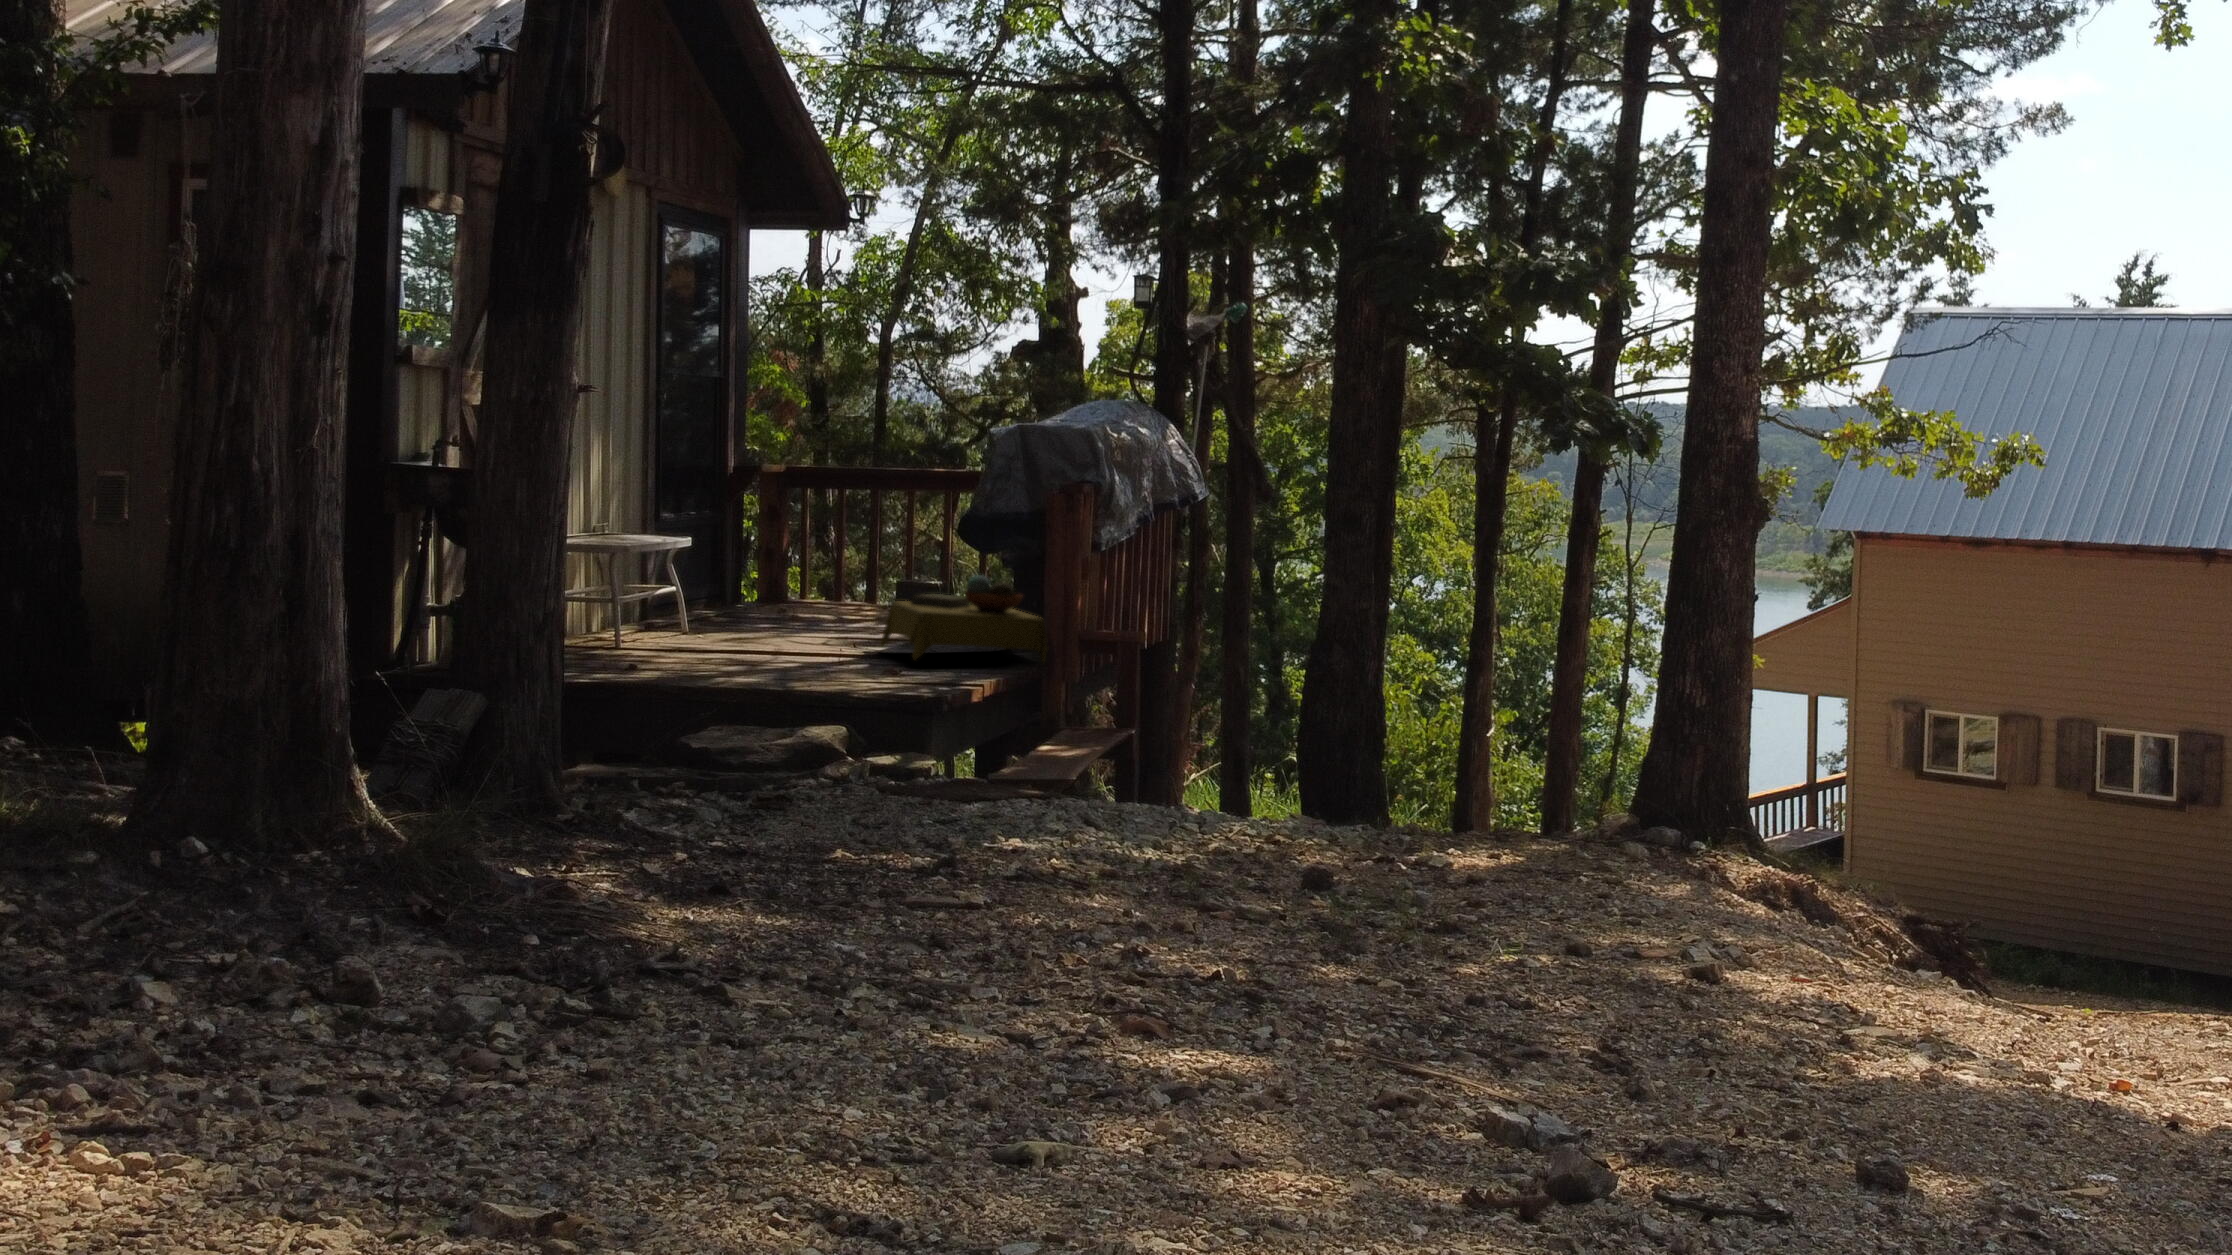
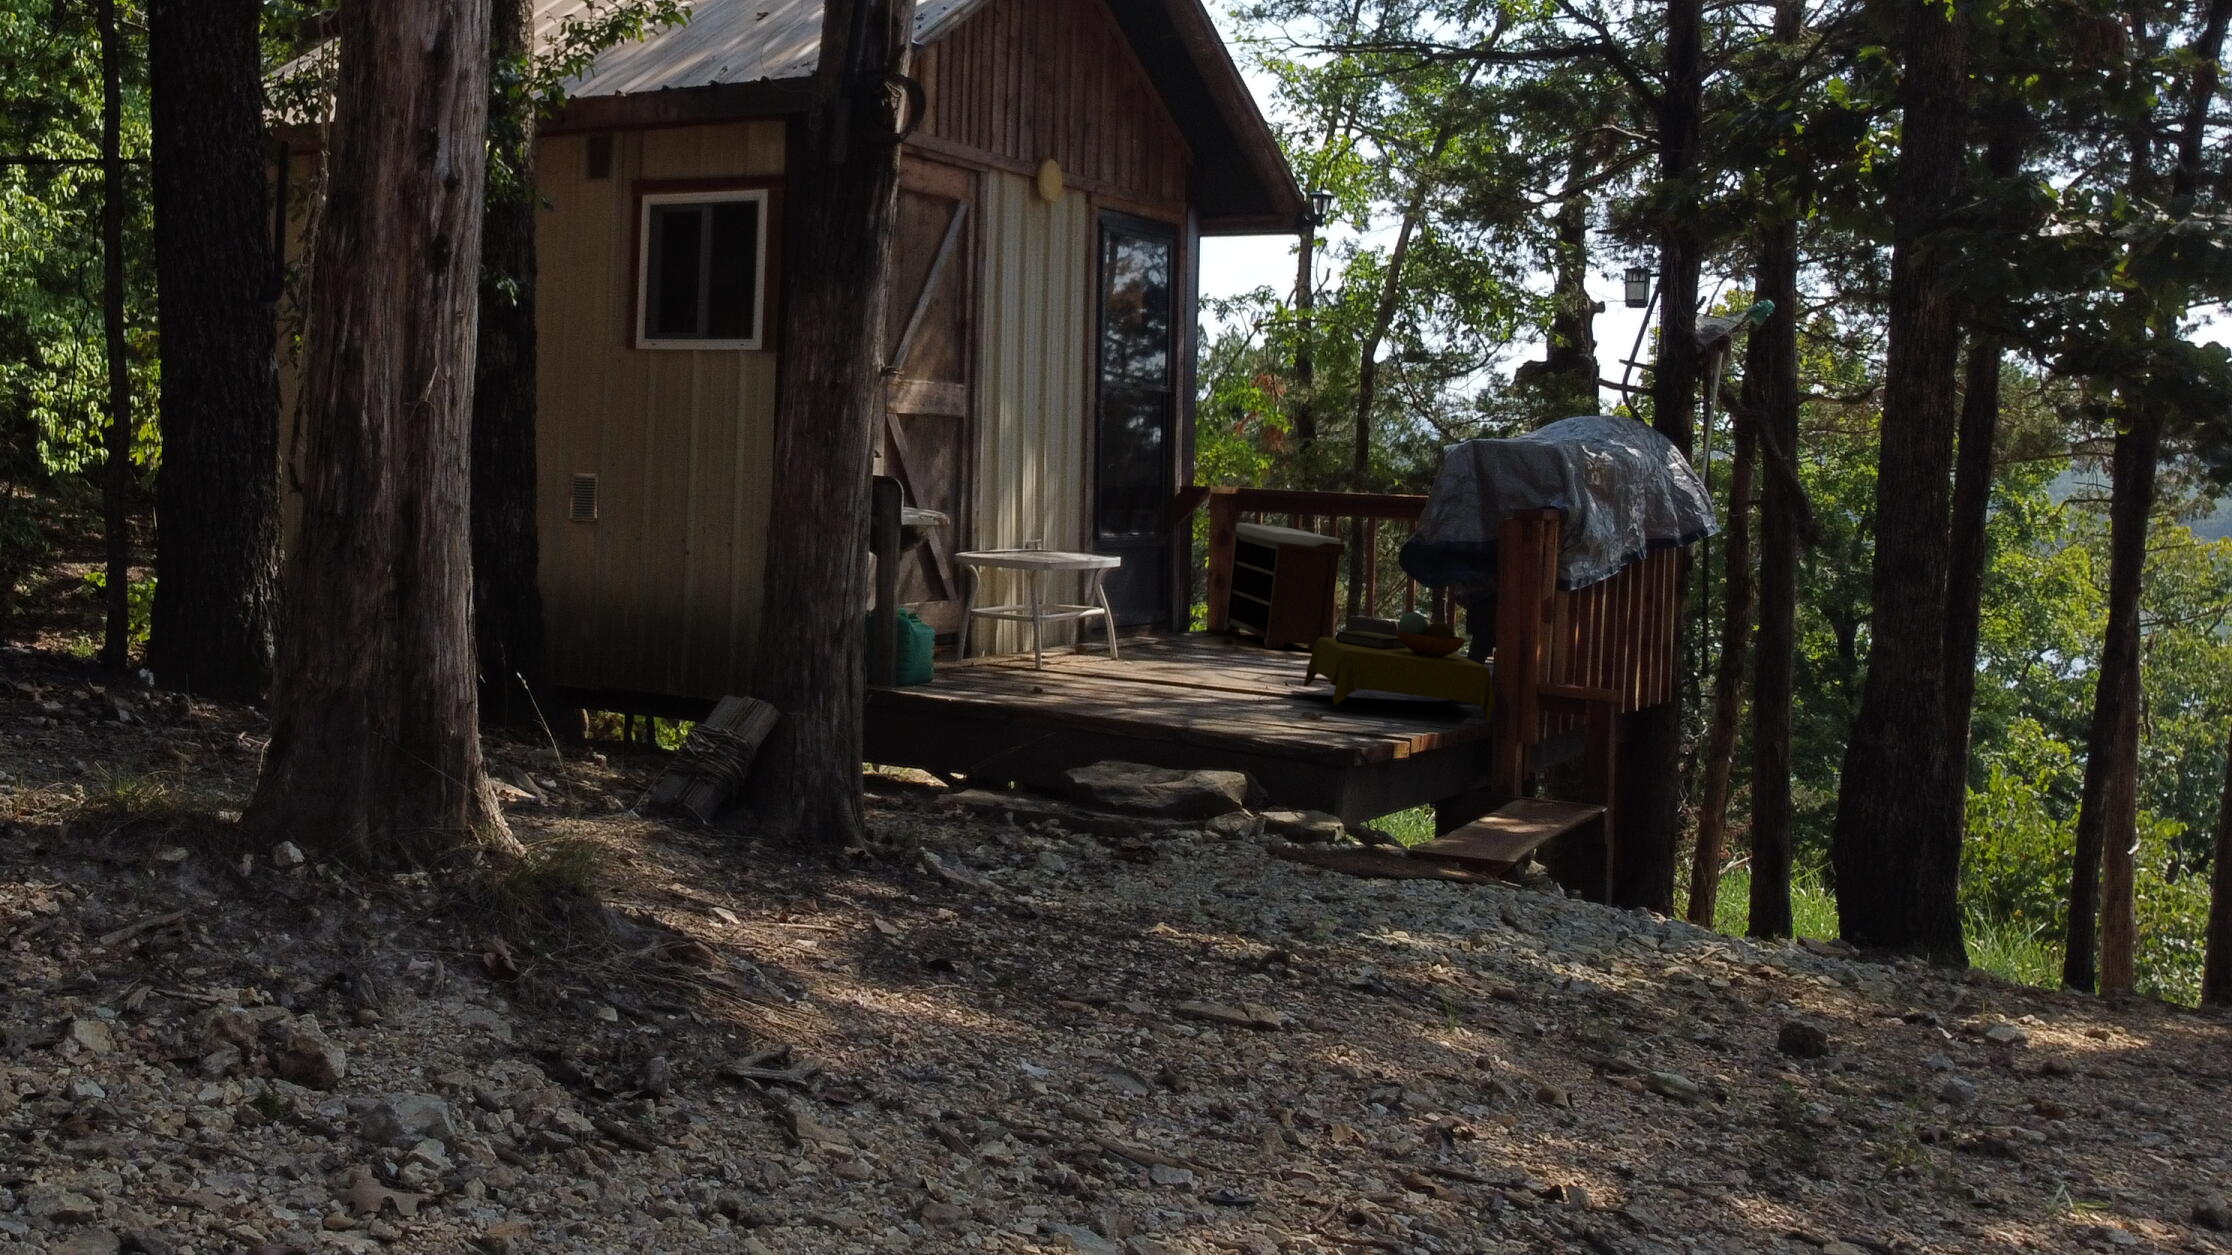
bench: none [784,500,900,618] -> present [1224,523,1345,651]

